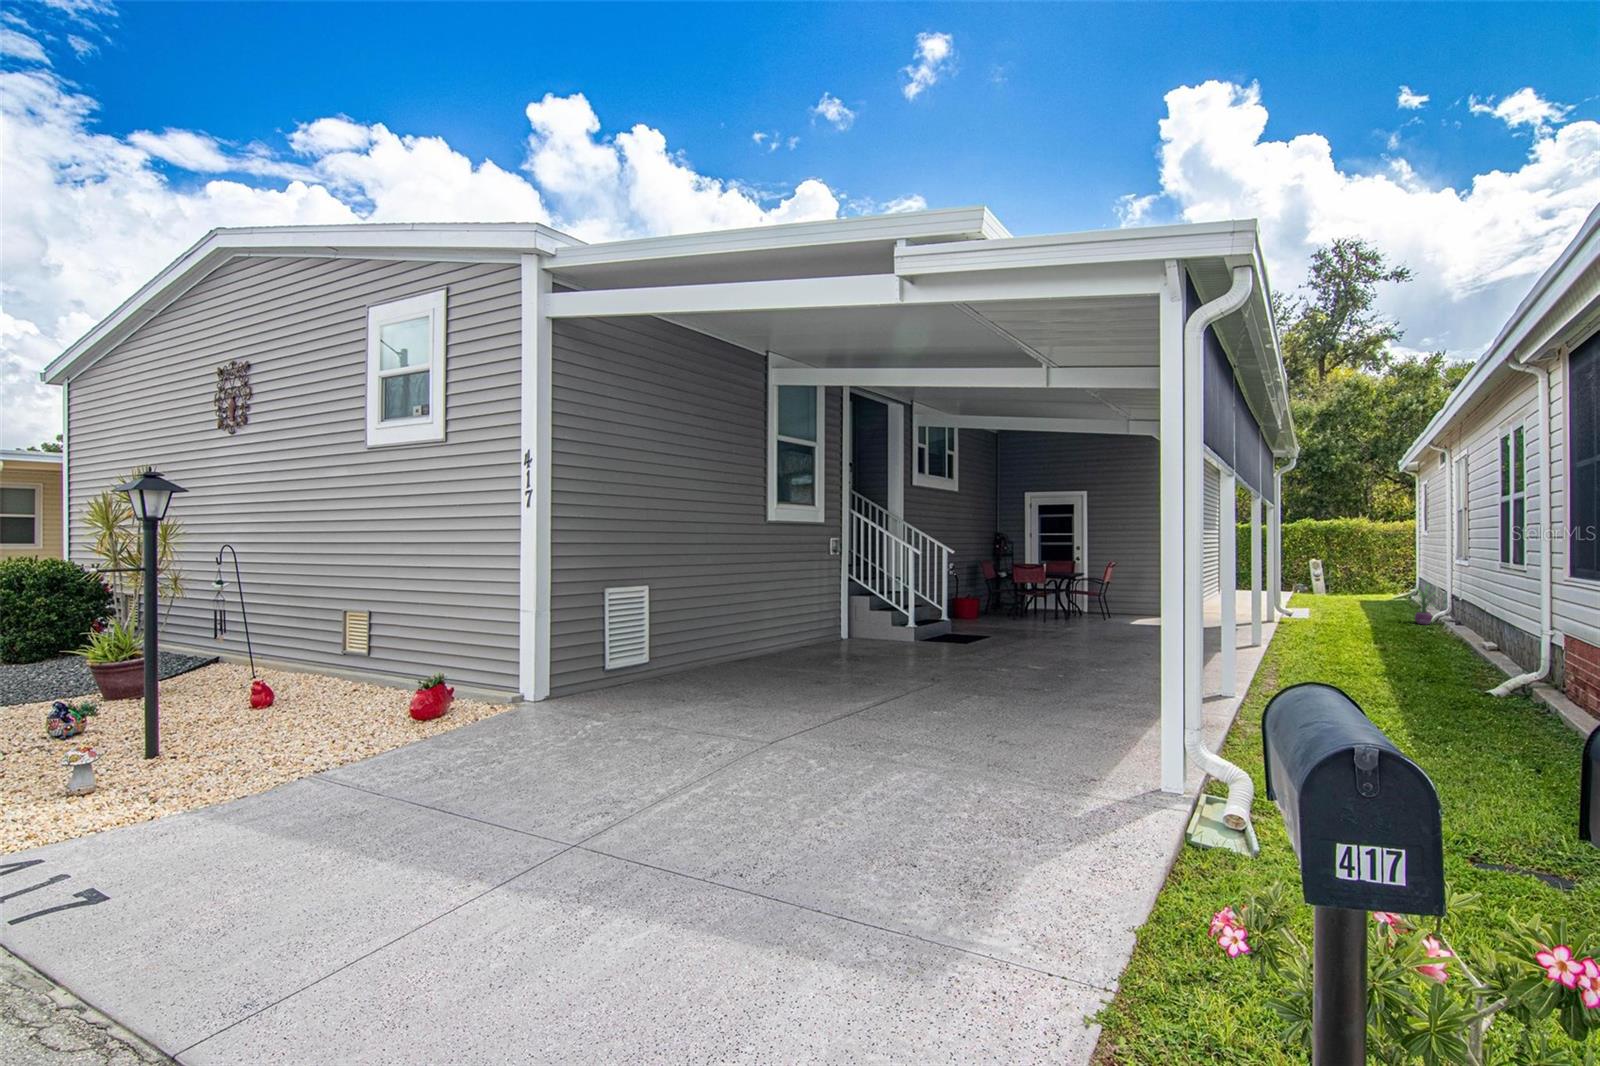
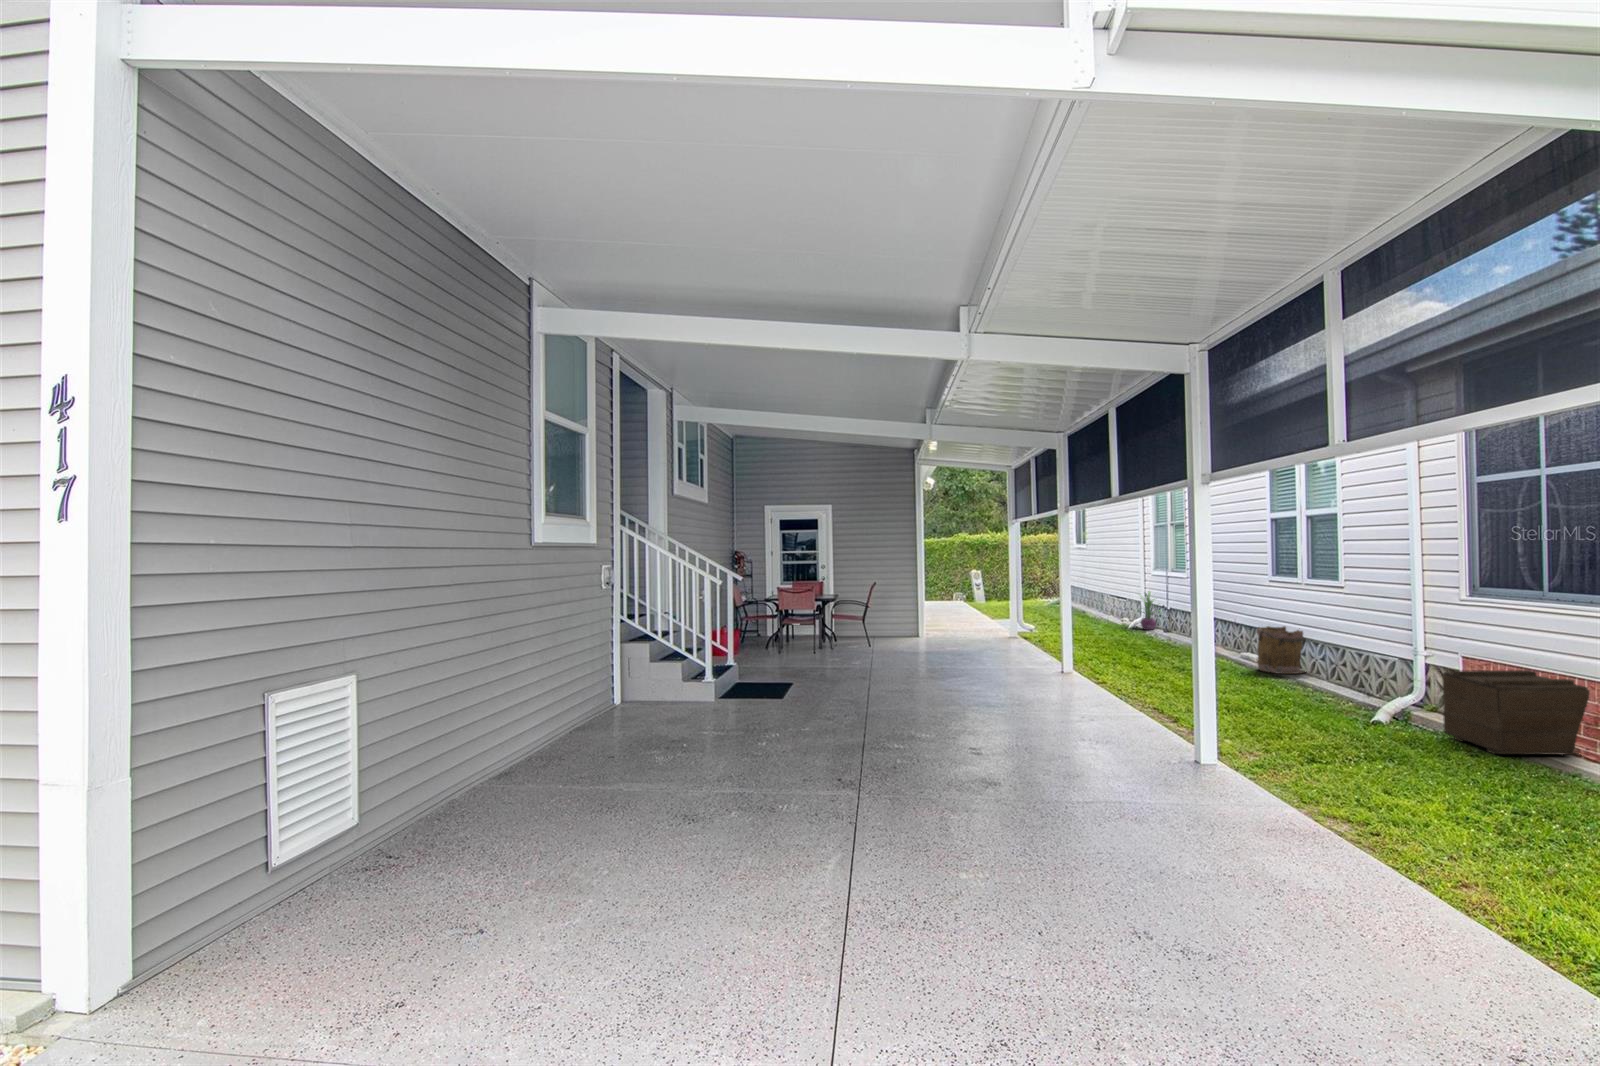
bucket: none [1441,616,1500,663] -> present [1256,626,1306,674]
wooden crate: none [1476,648,1575,725] -> present [1443,670,1590,755]

